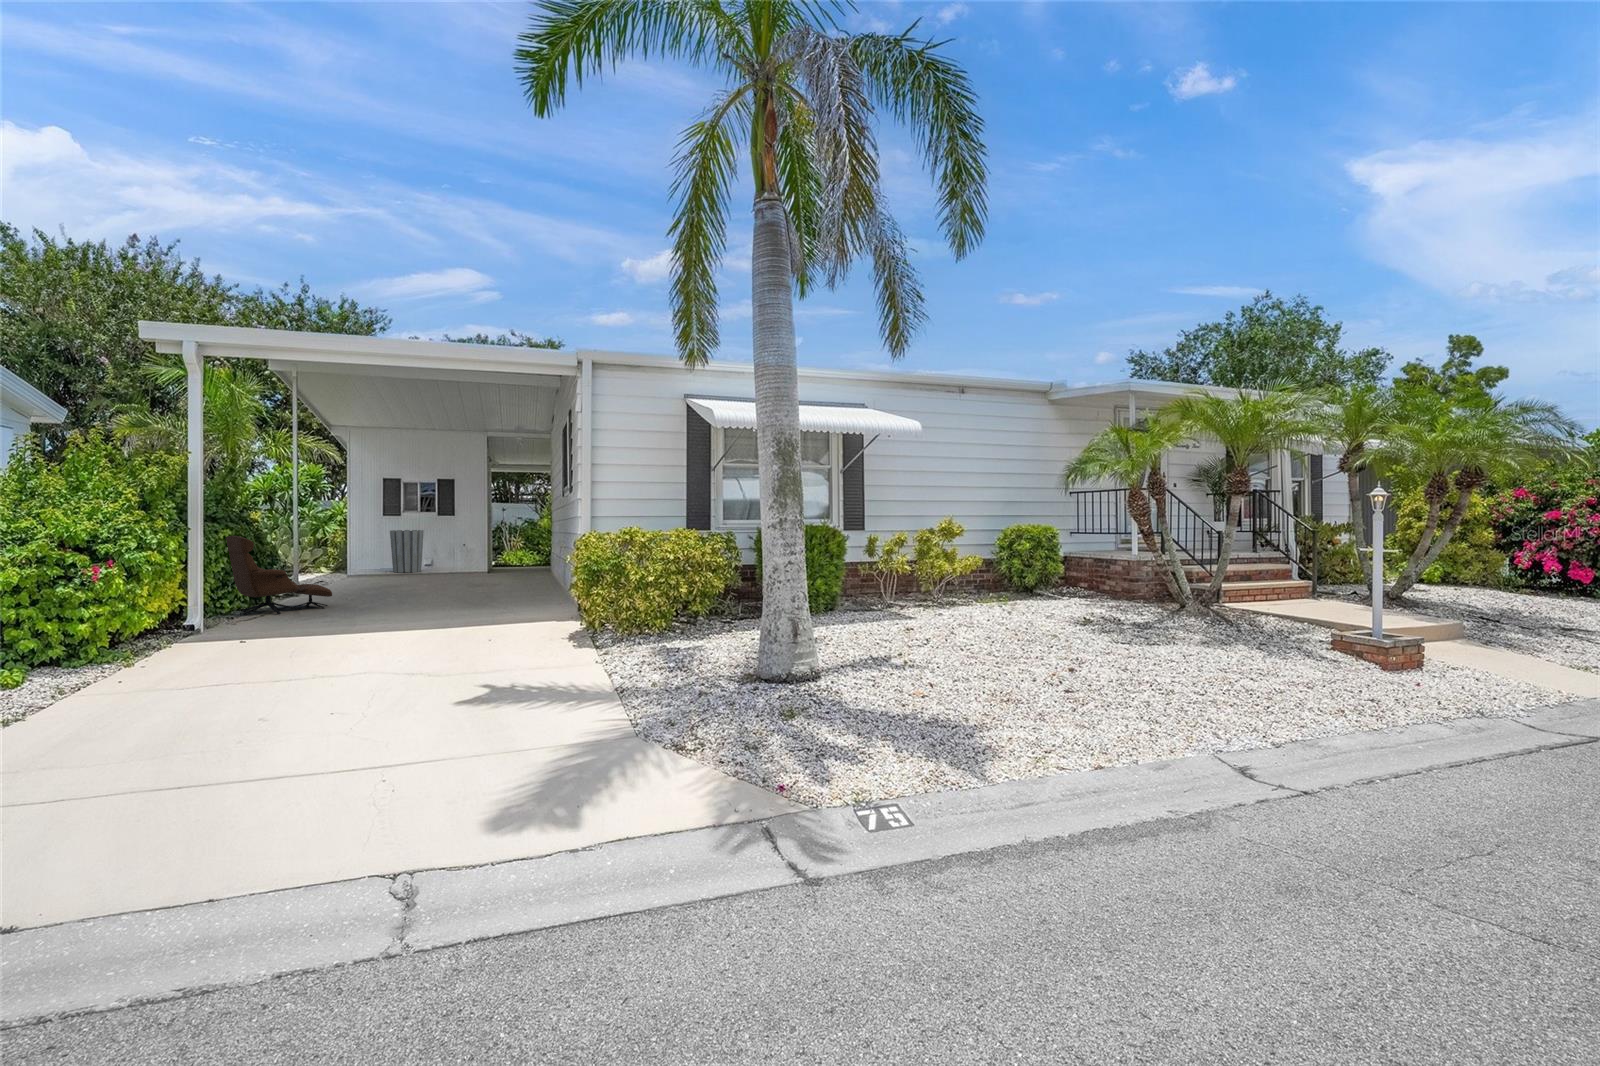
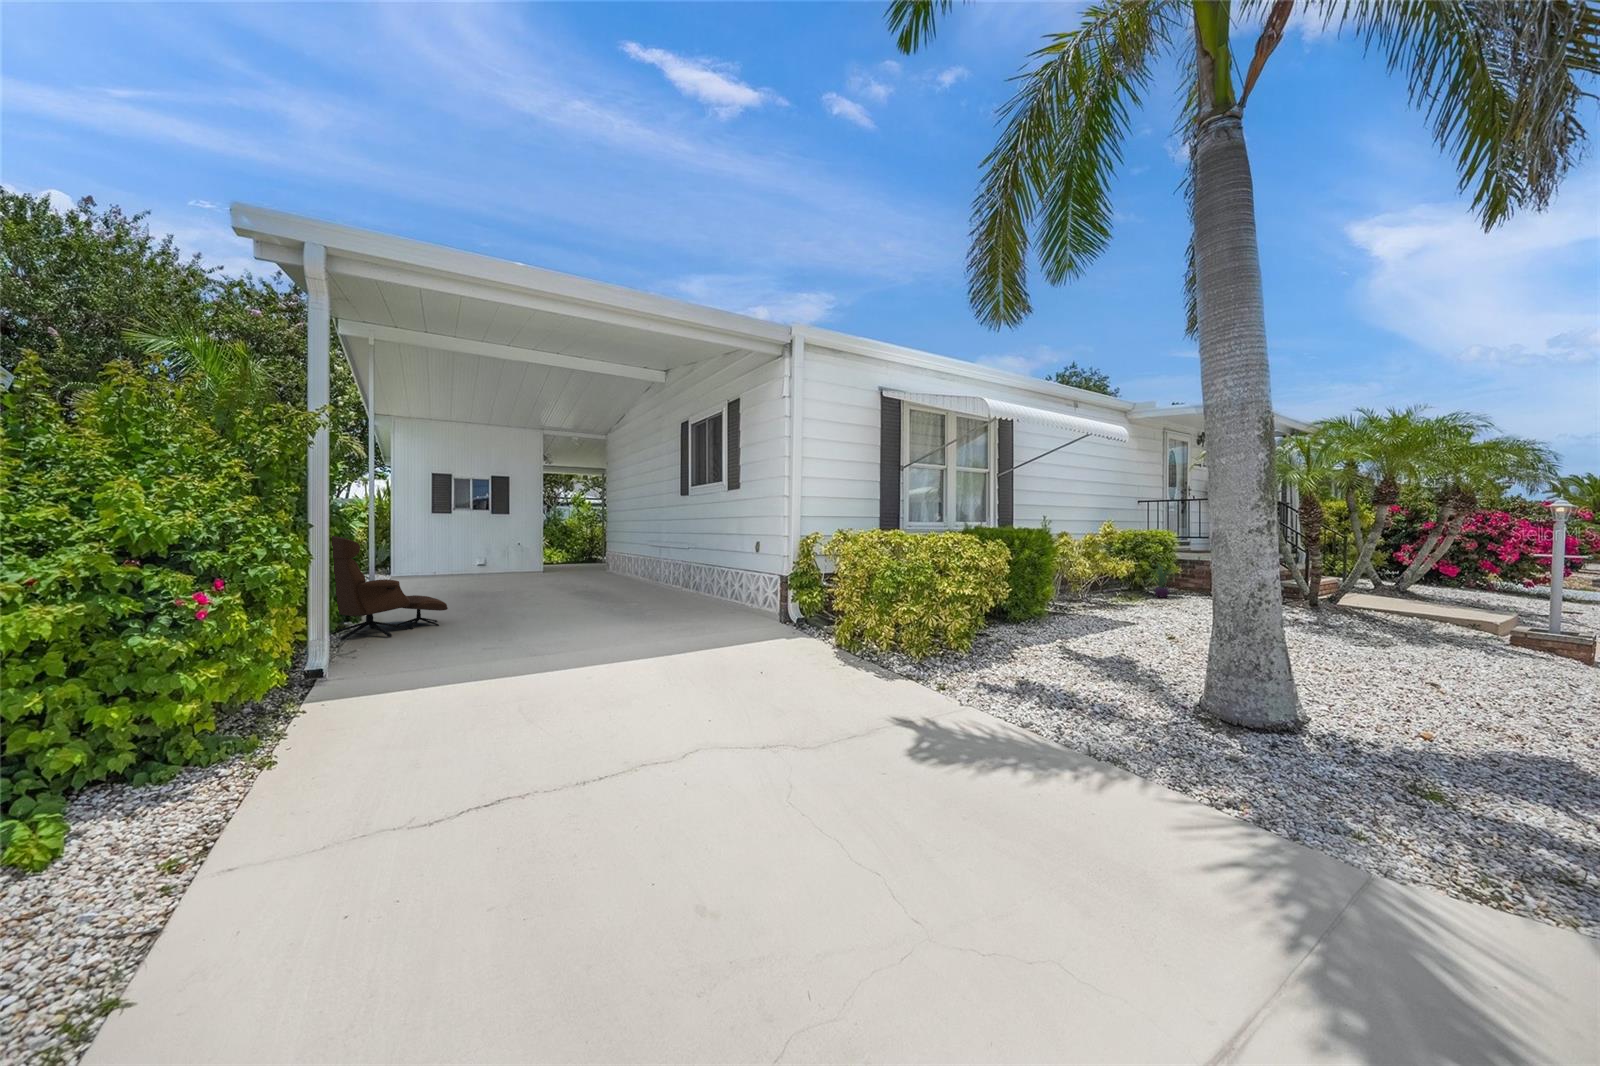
trash can: present [390,530,424,573] -> none [441,529,479,575]
decorative plant: none [1015,561,1055,599] -> present [1150,564,1169,598]

